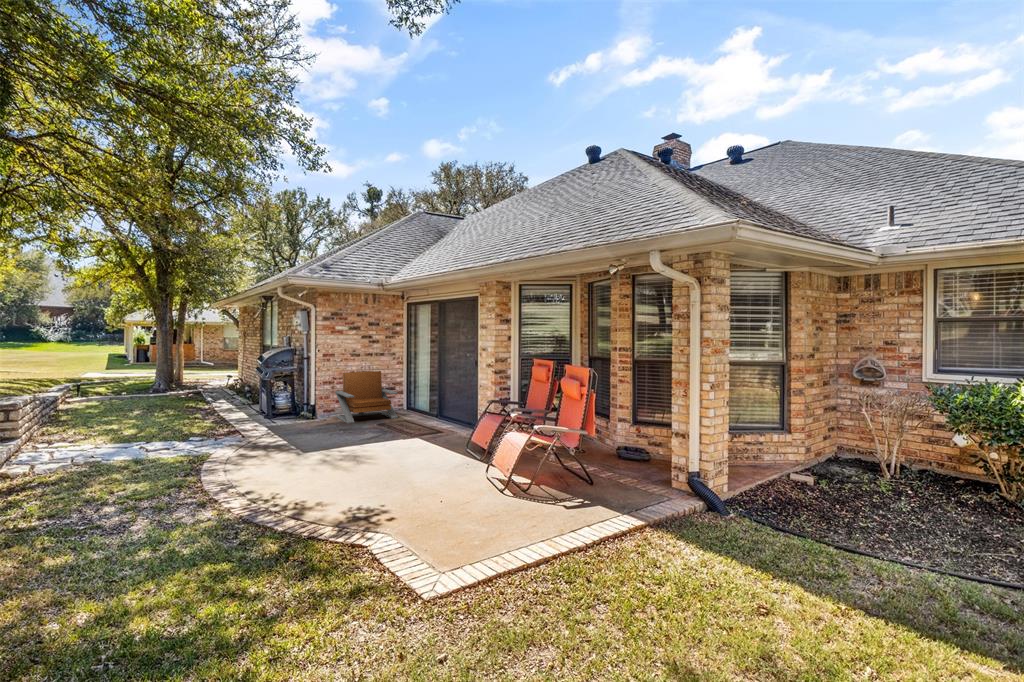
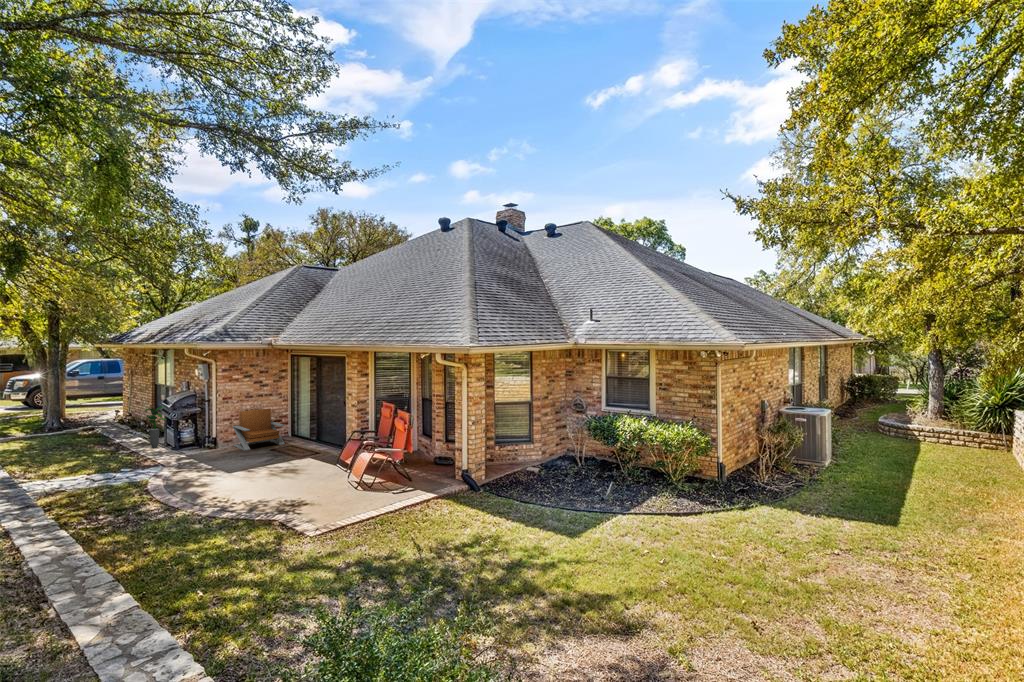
potted plant: none [236,364,261,415] -> present [145,406,166,448]

